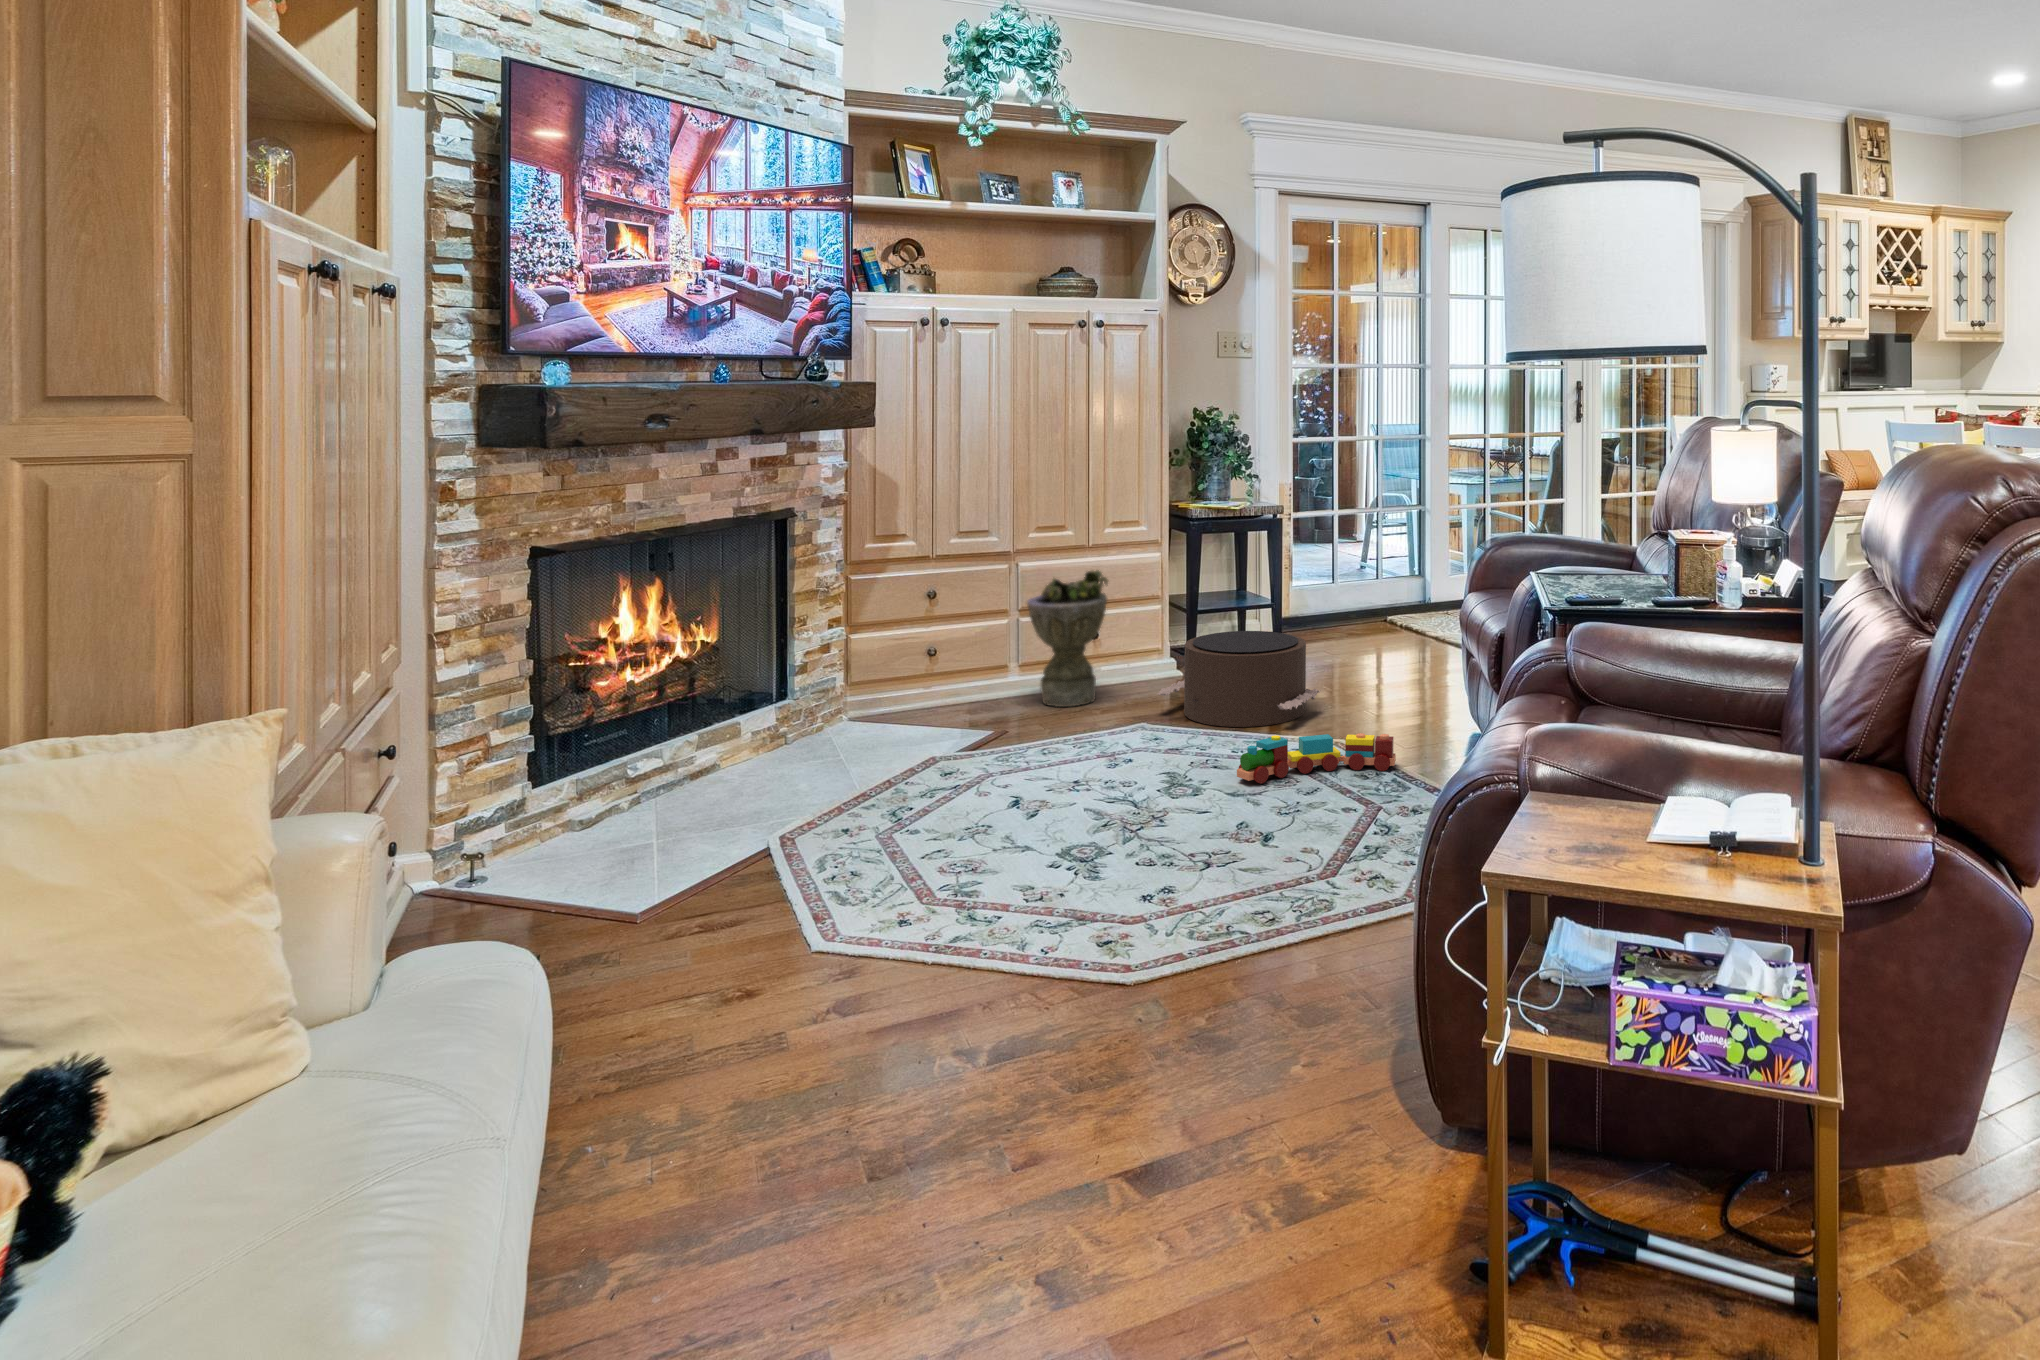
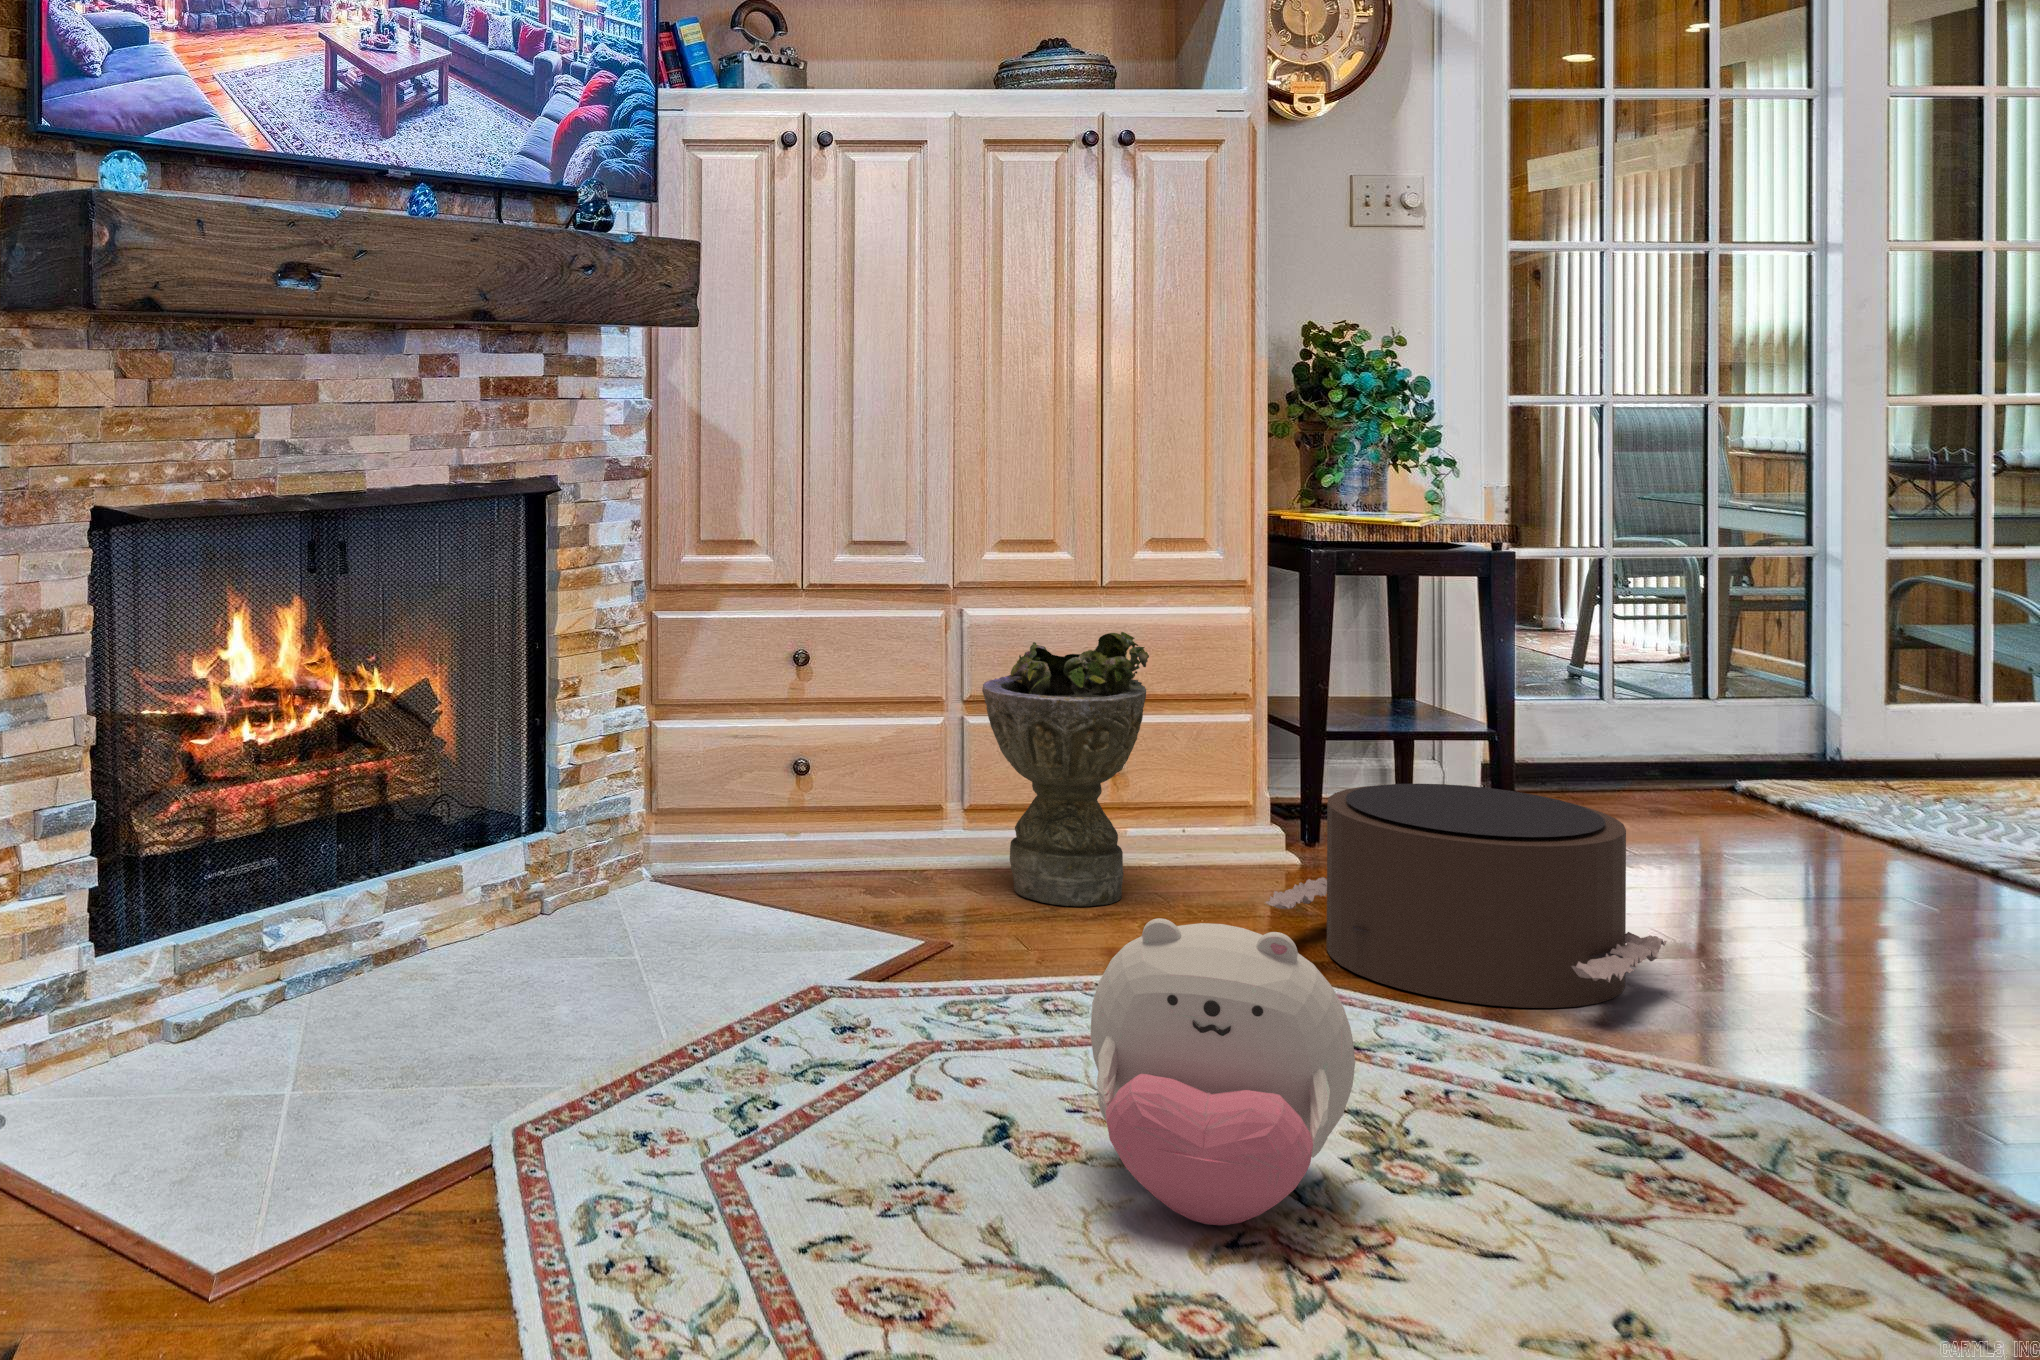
plush toy: none [1059,700,1166,825] -> present [1091,918,1355,1225]
toy train: present [1237,733,1396,784] -> none [1520,1053,1968,1188]

